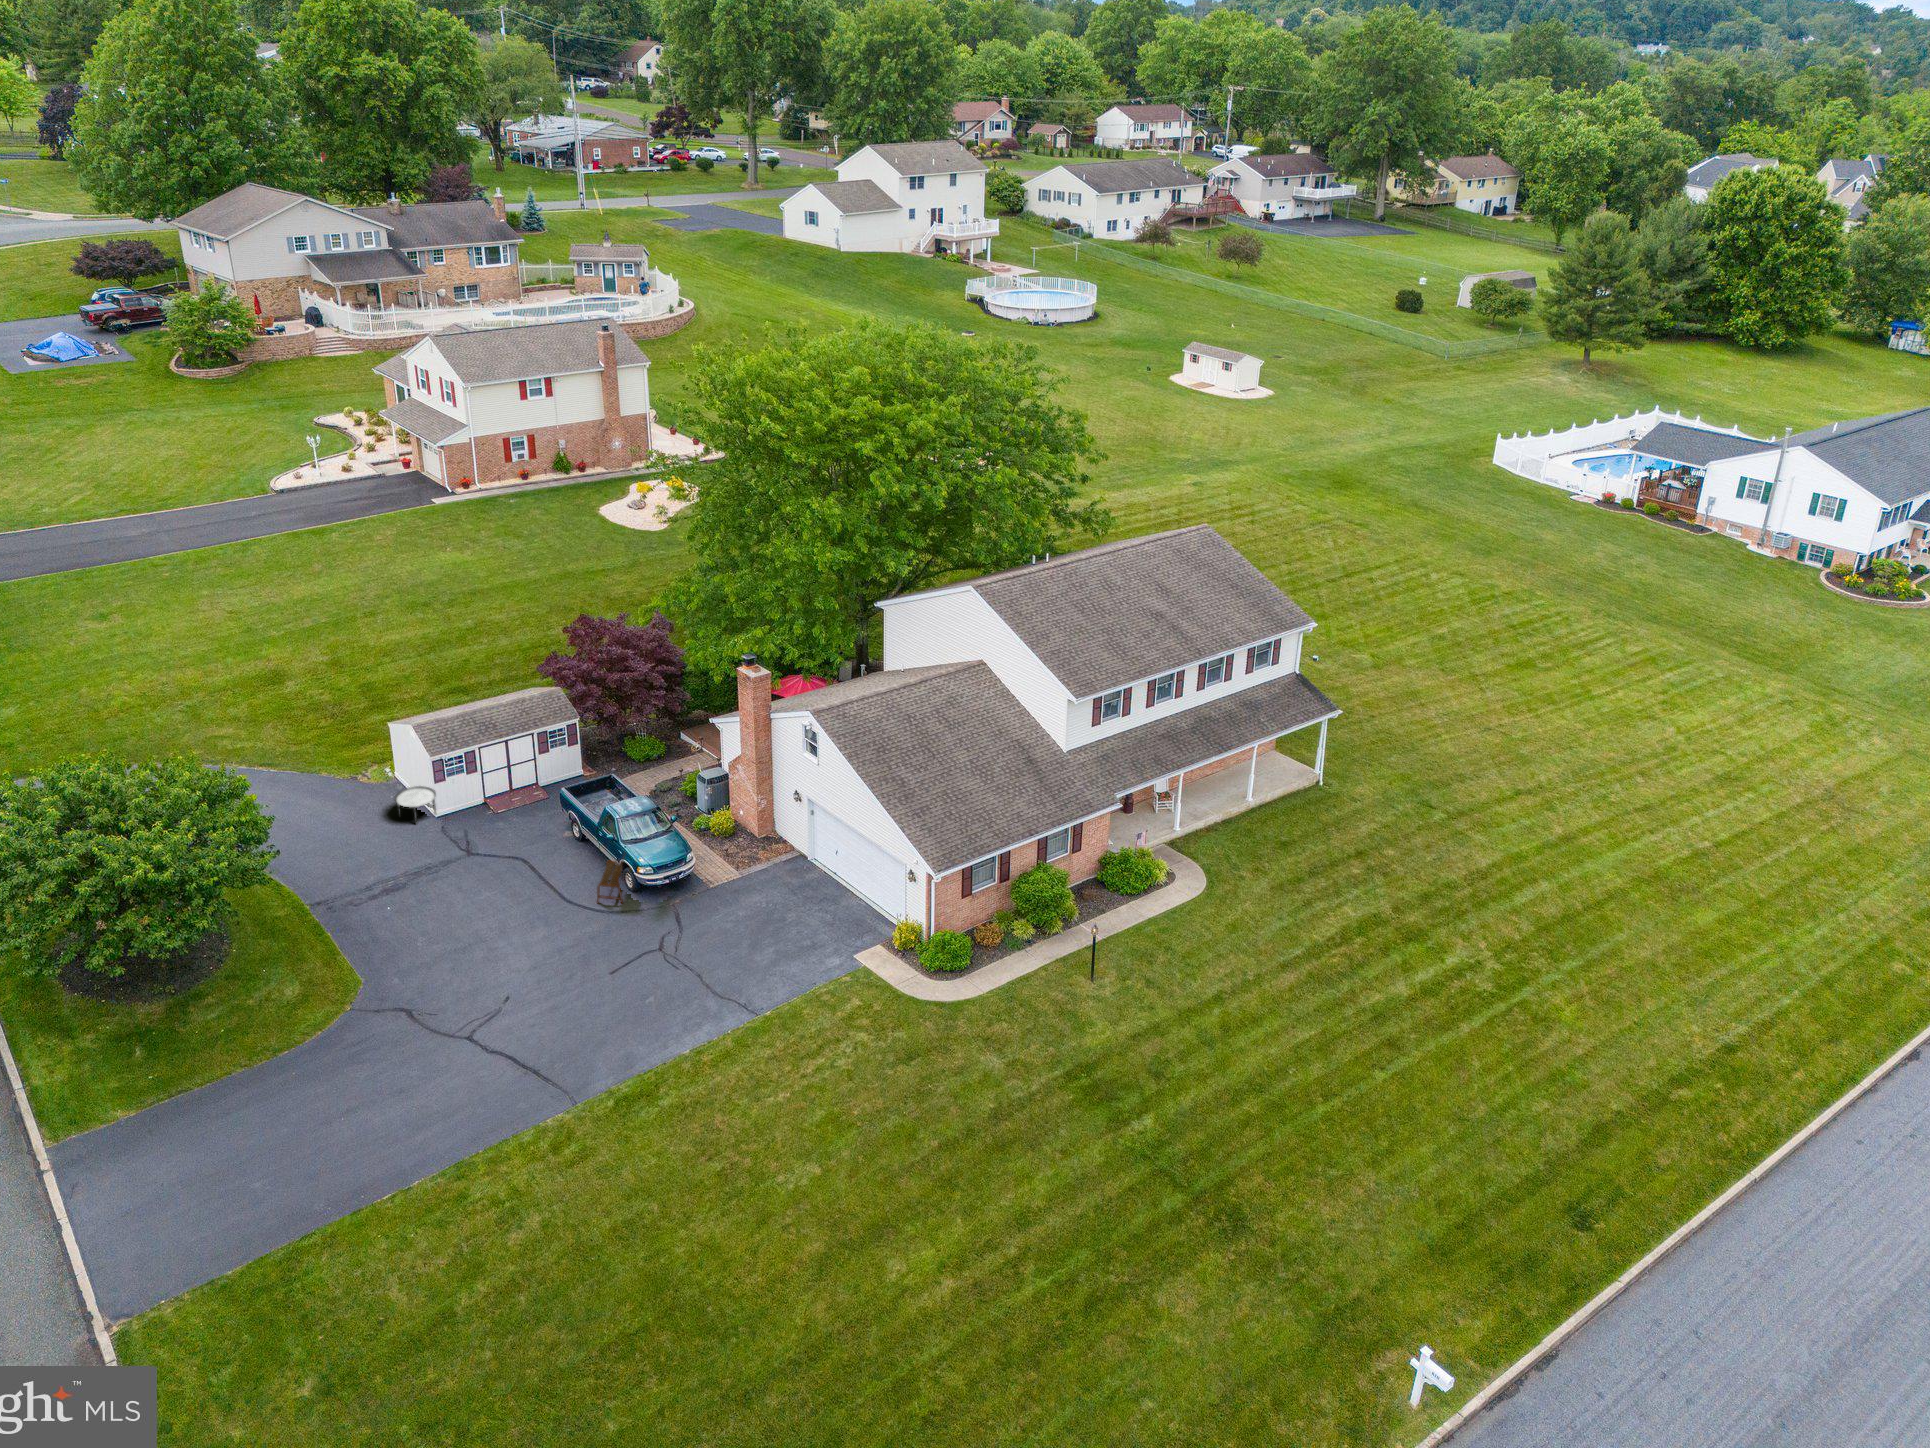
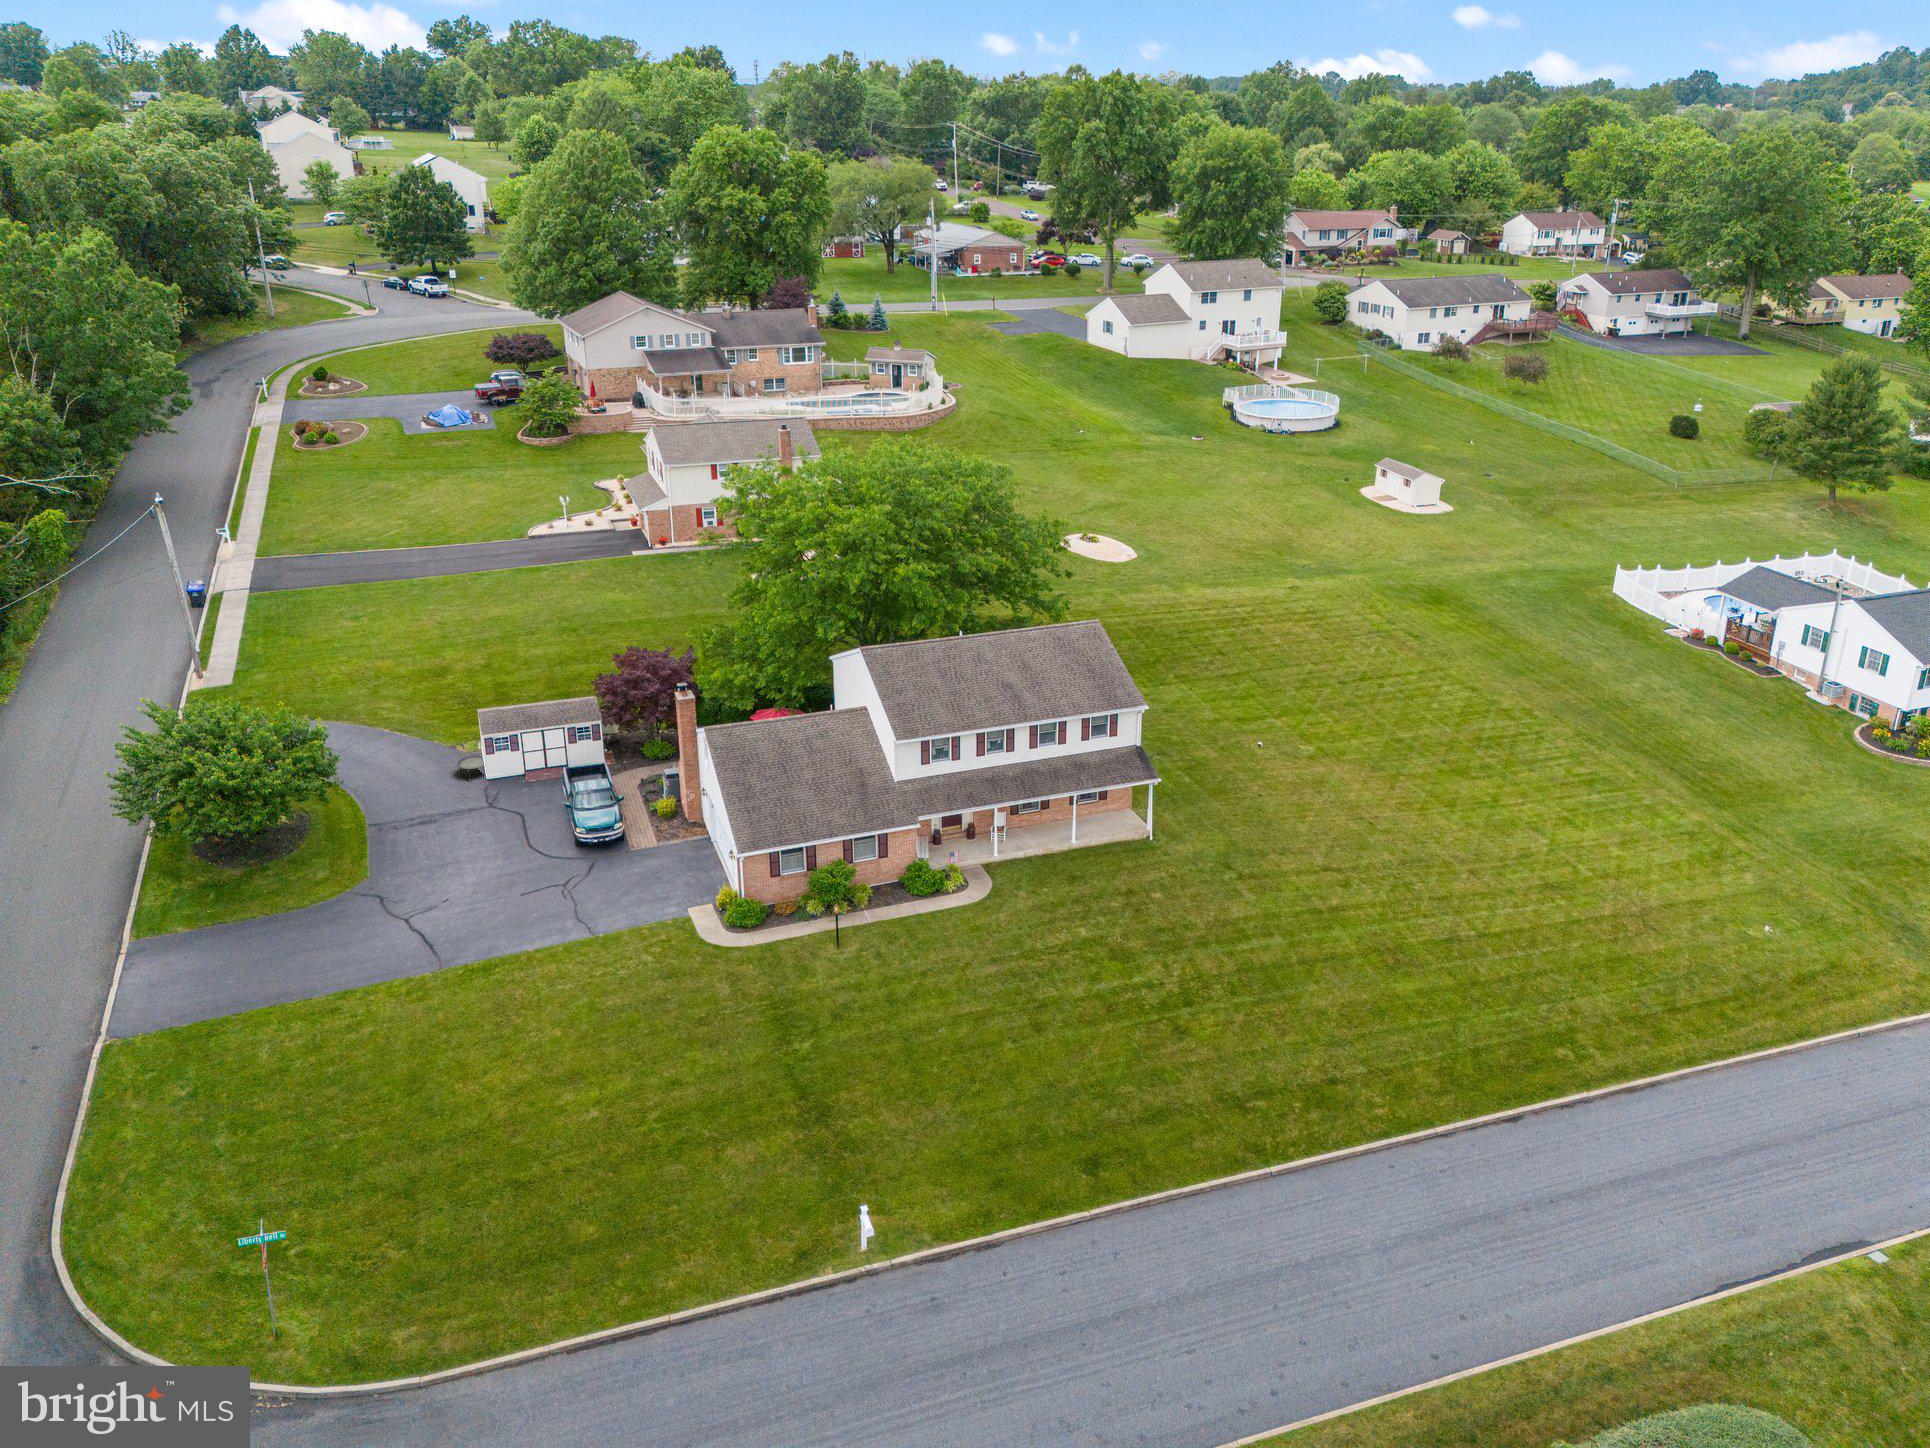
bench: present [597,858,624,903] -> none [548,813,580,851]

